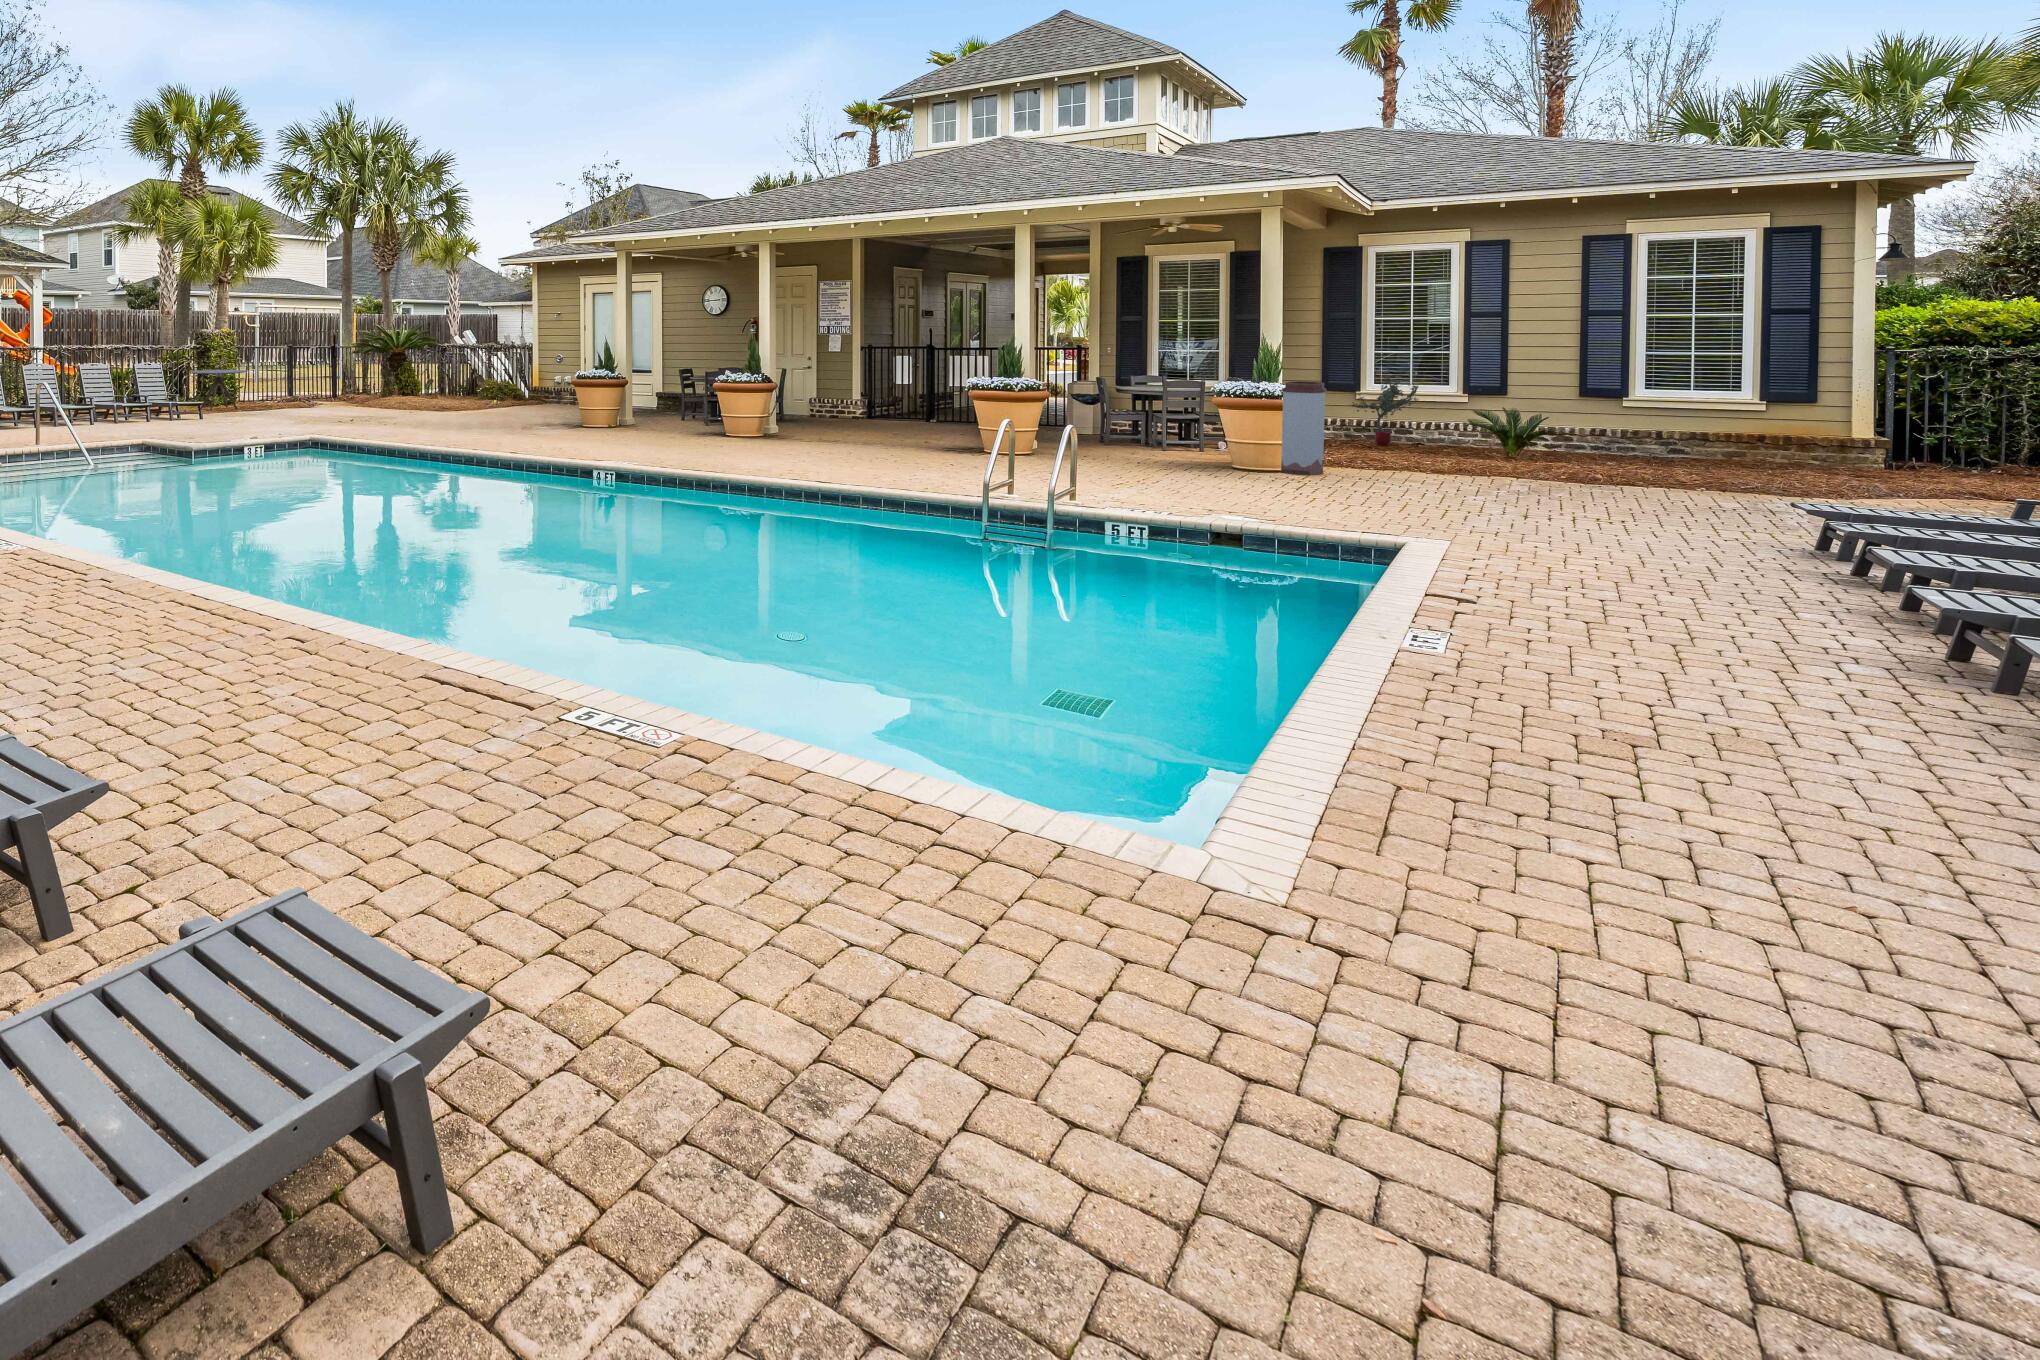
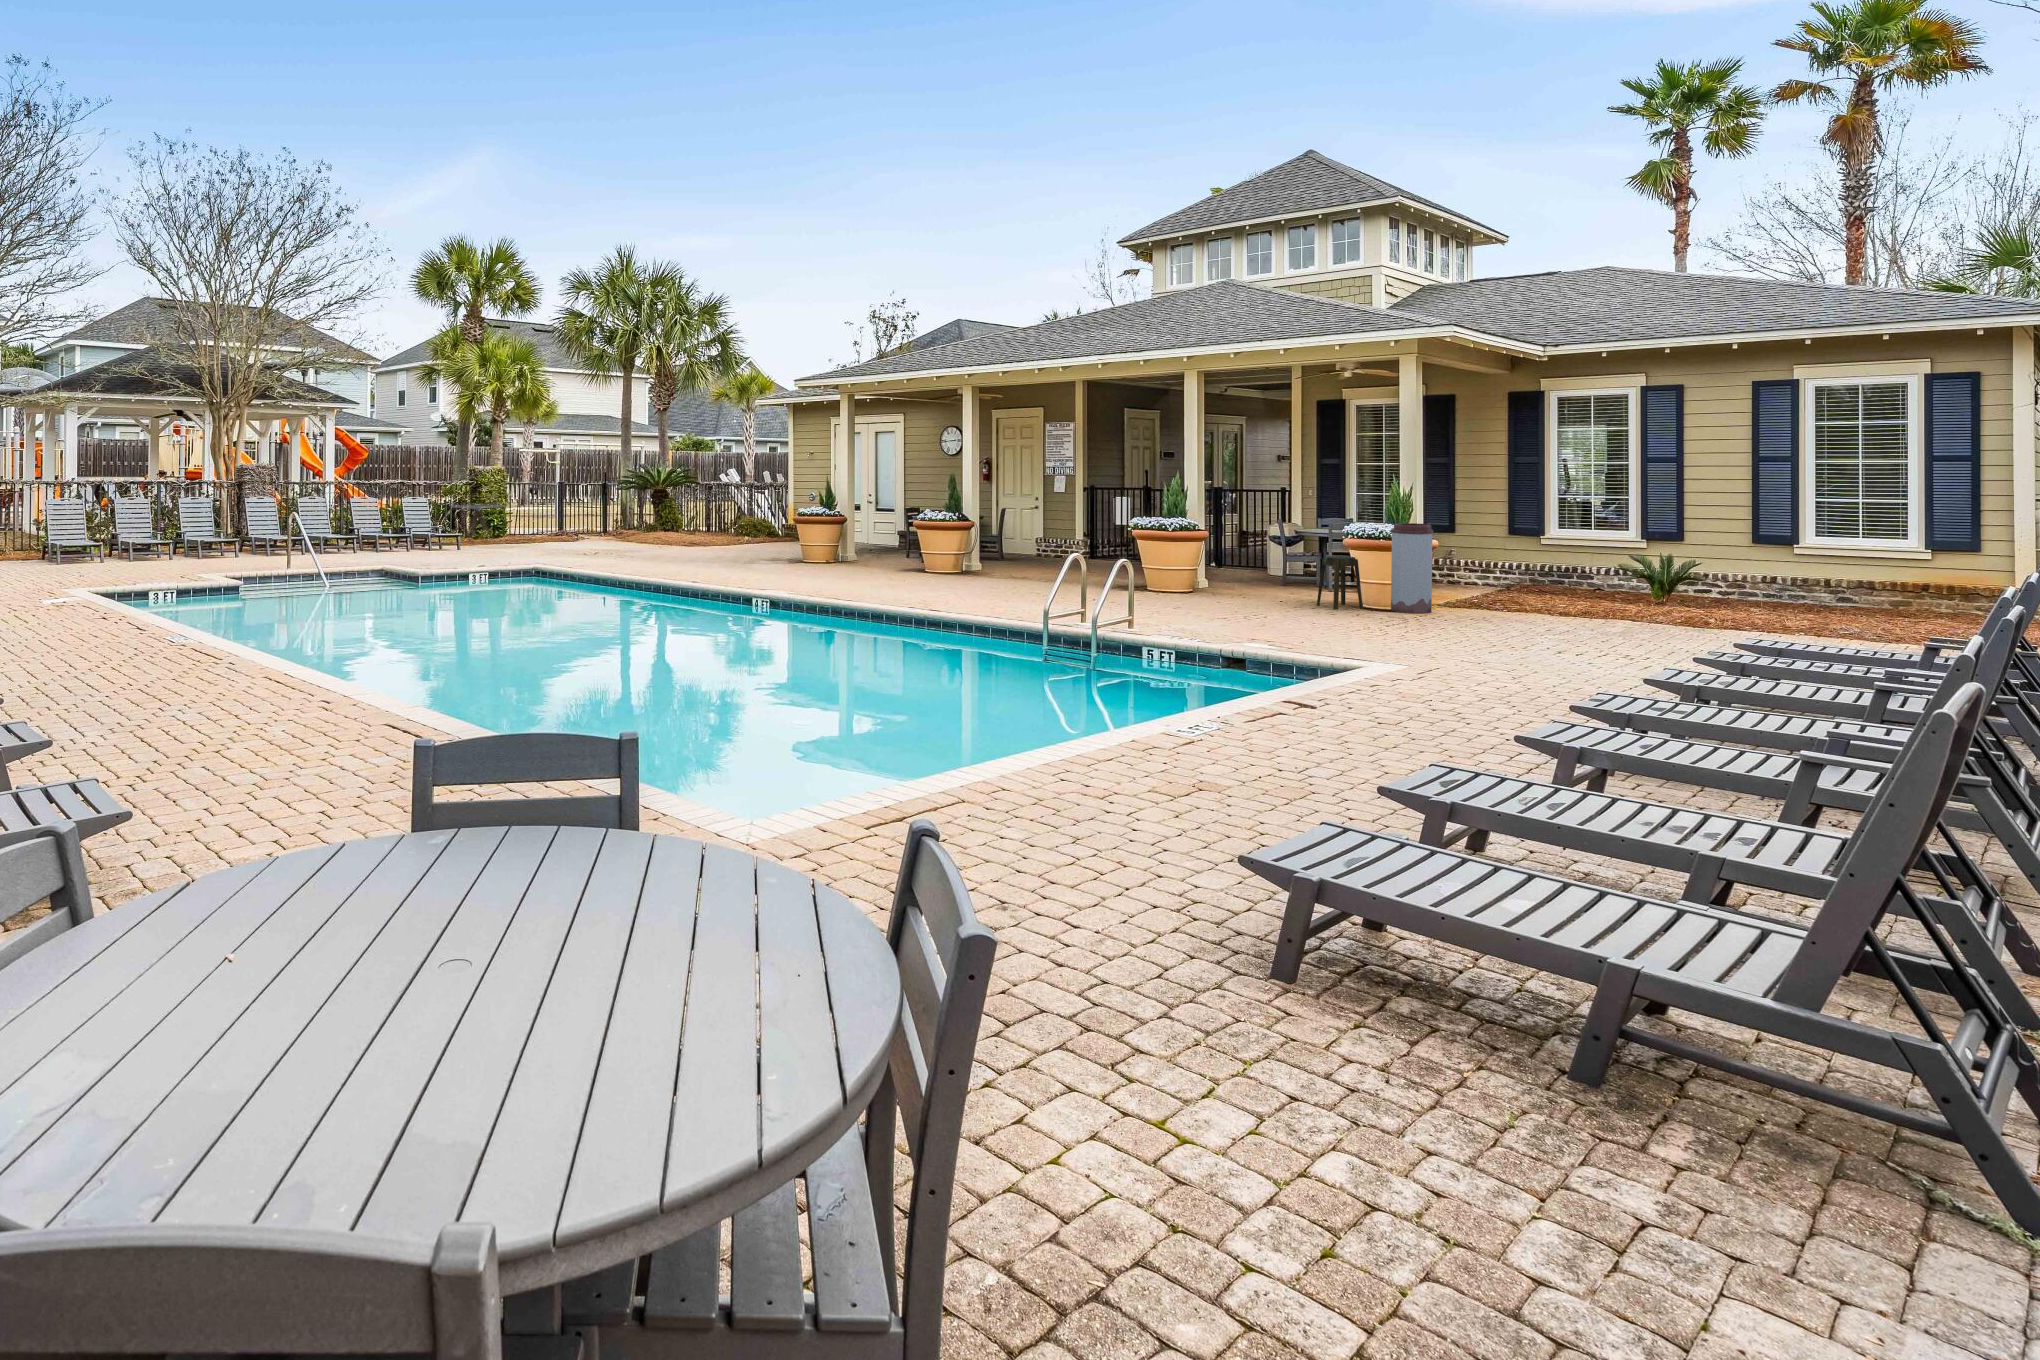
potted tree: present [1351,375,1419,446] -> none [1526,519,1590,591]
stool: none [1198,416,1249,472] -> present [1317,556,1363,609]

